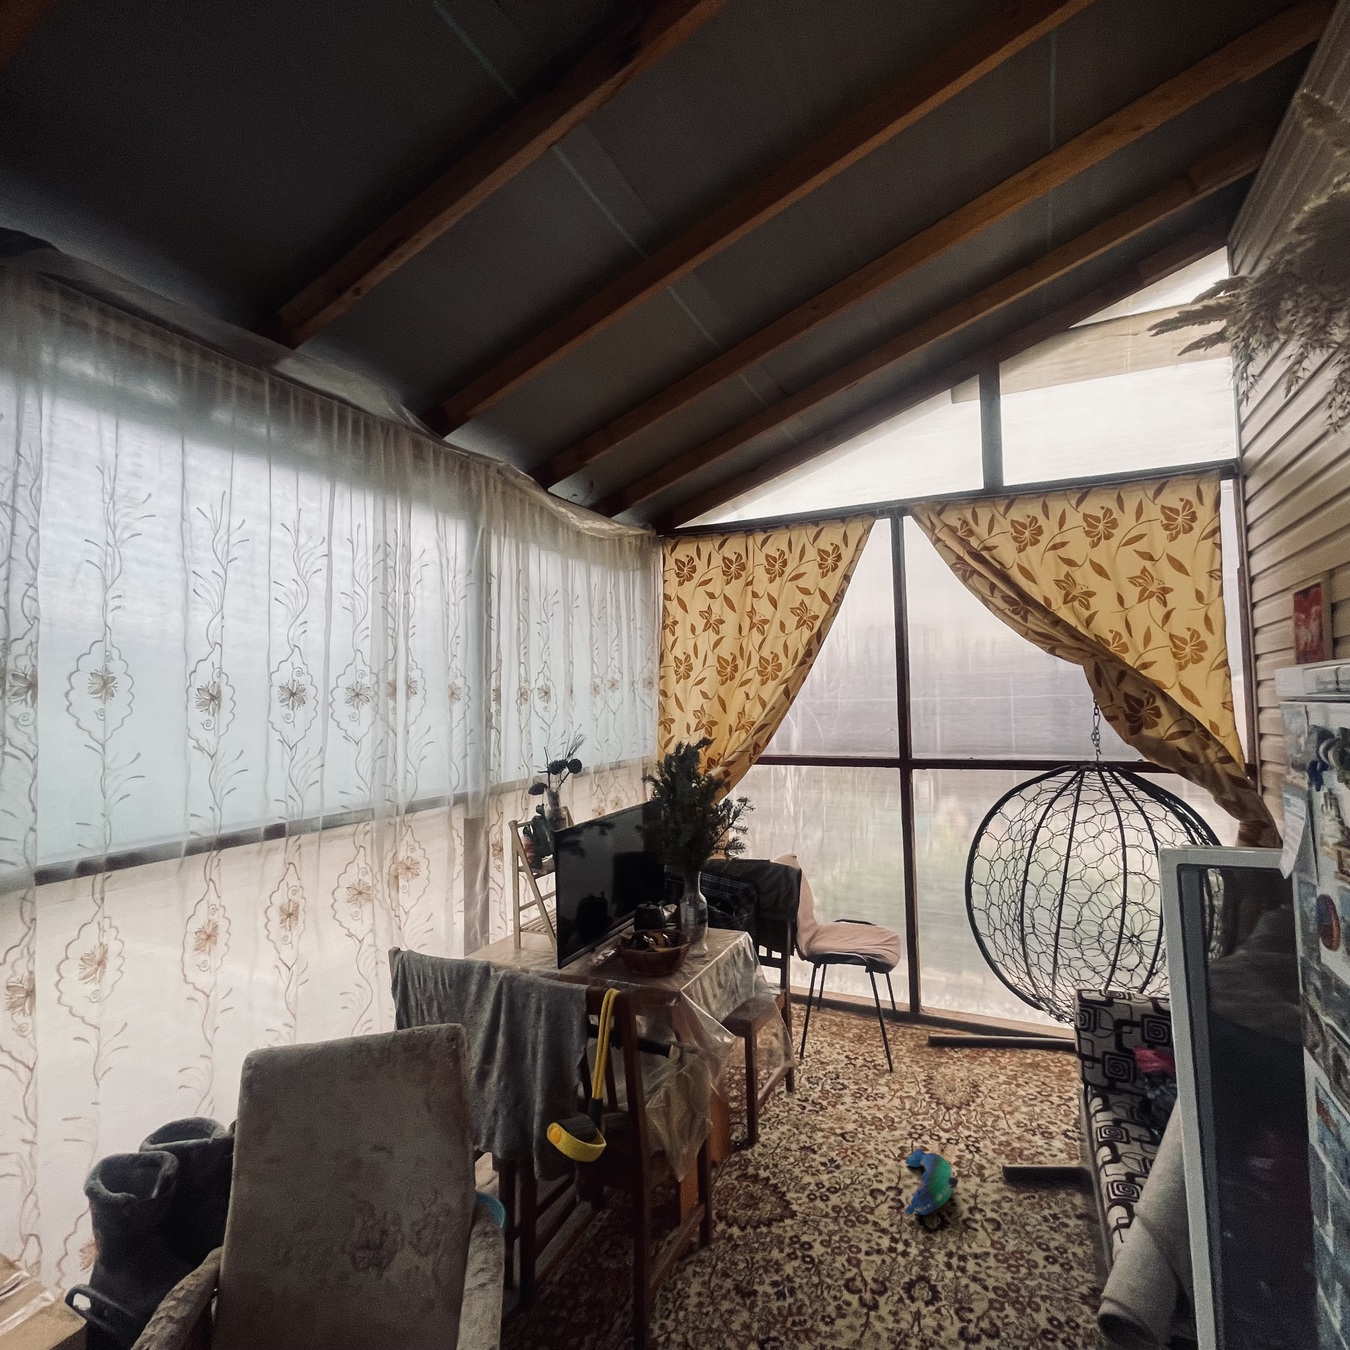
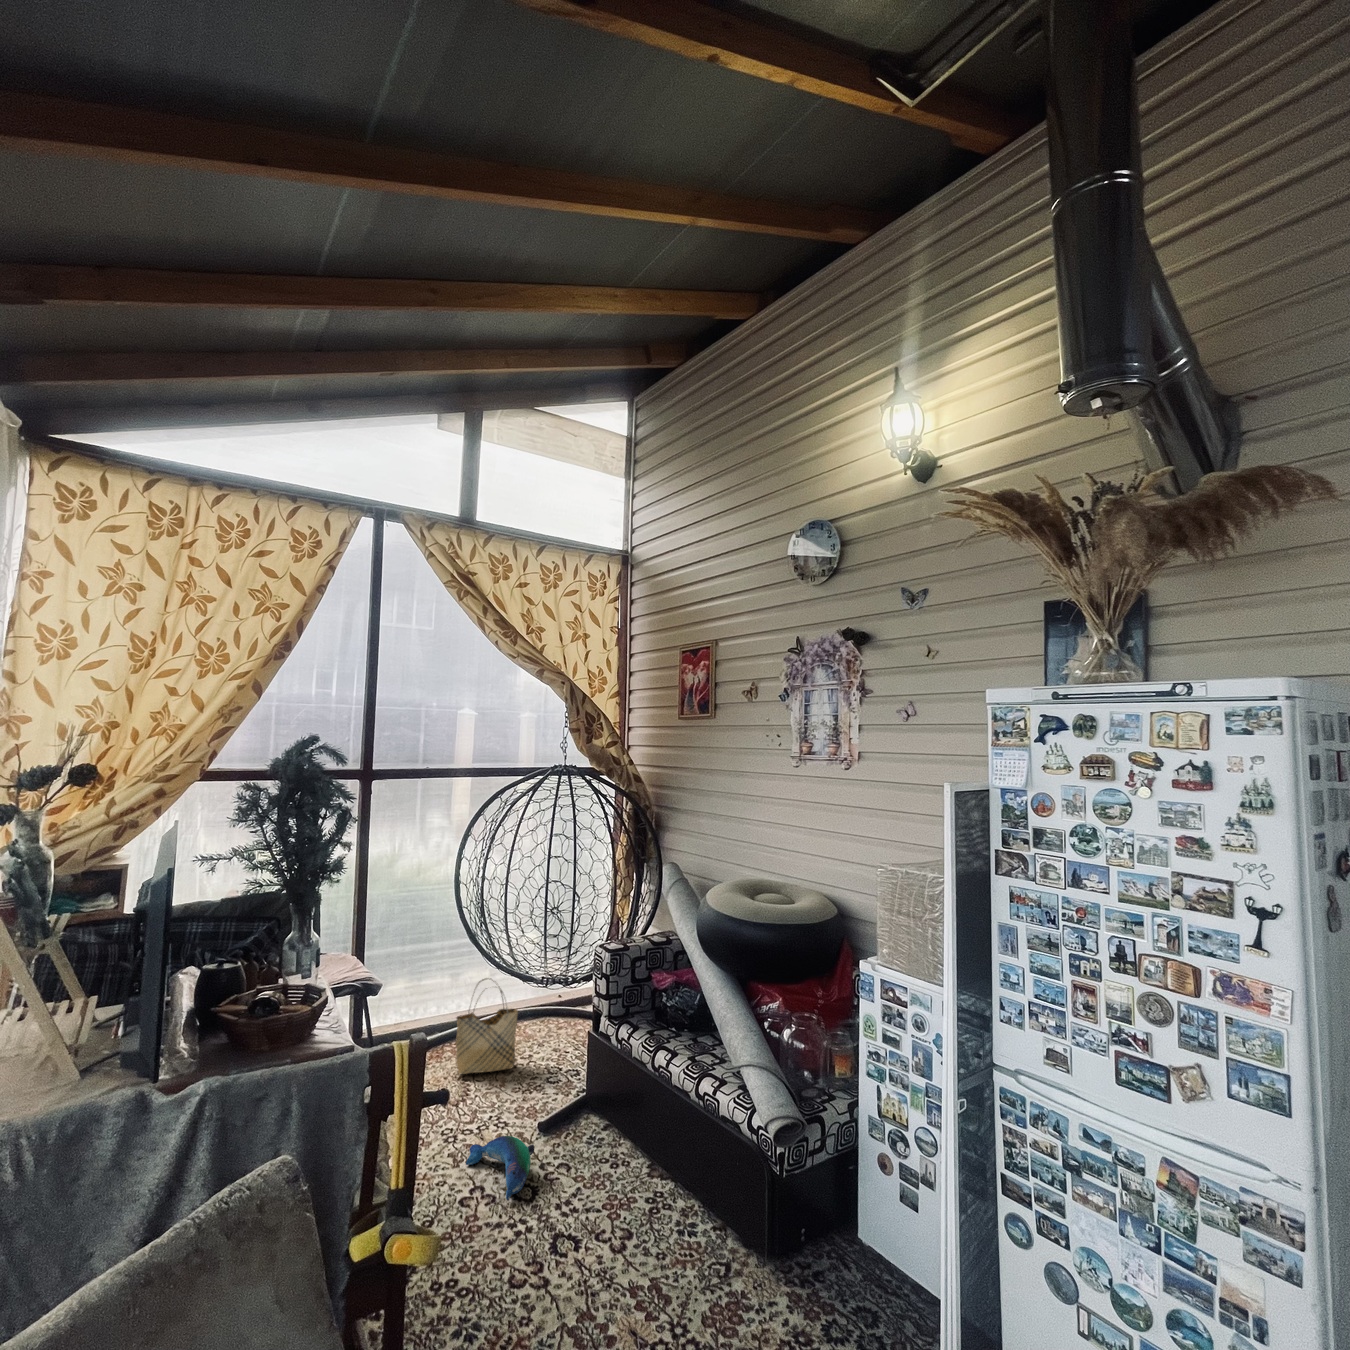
woven basket: none [969,993,1042,1101] -> present [456,978,518,1075]

